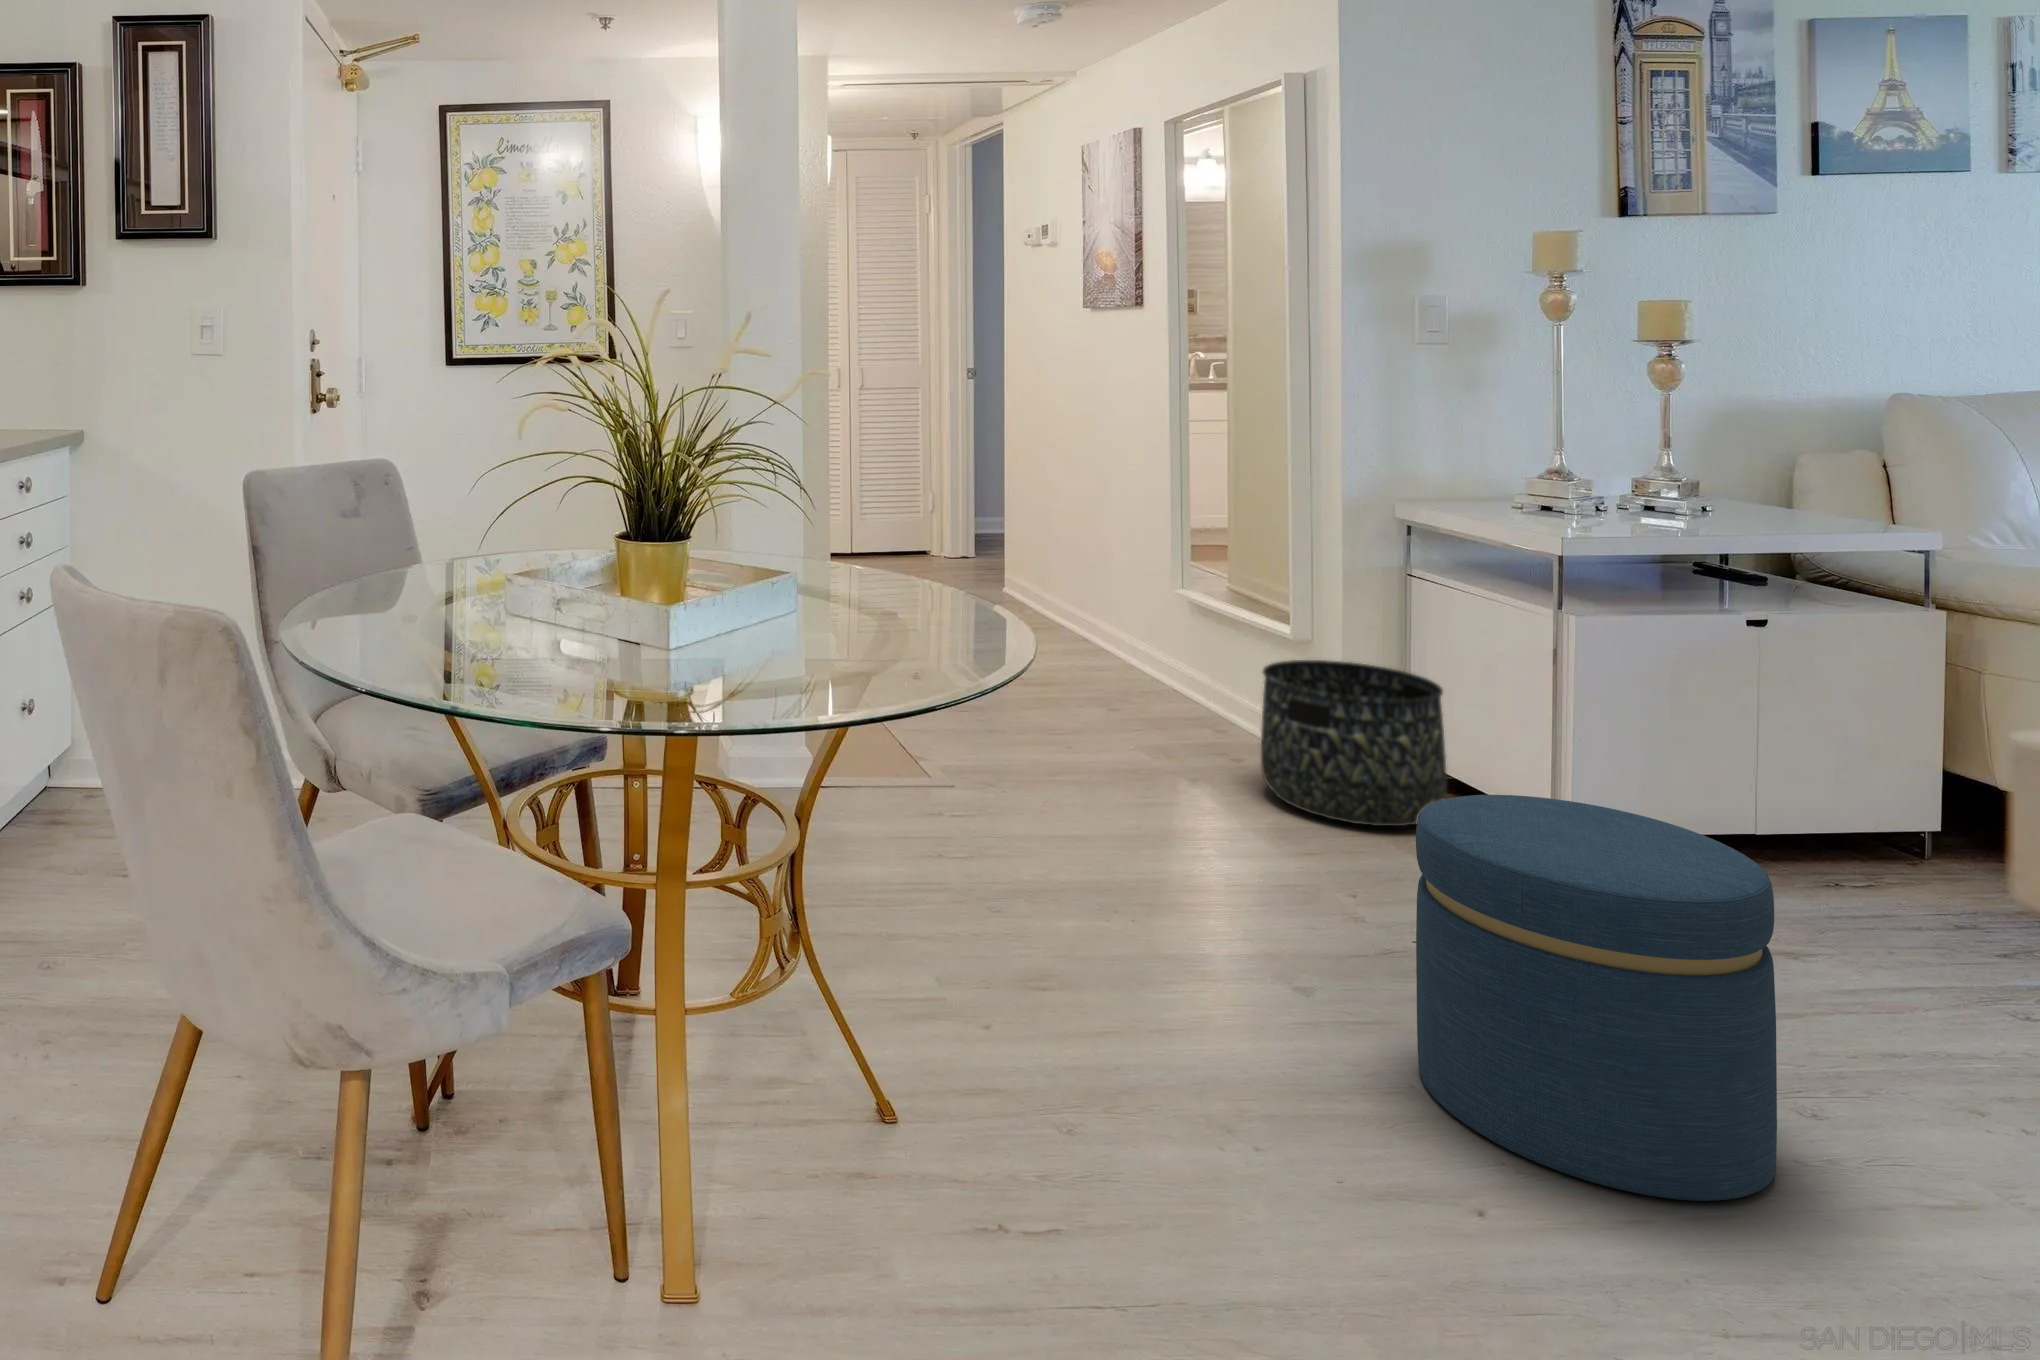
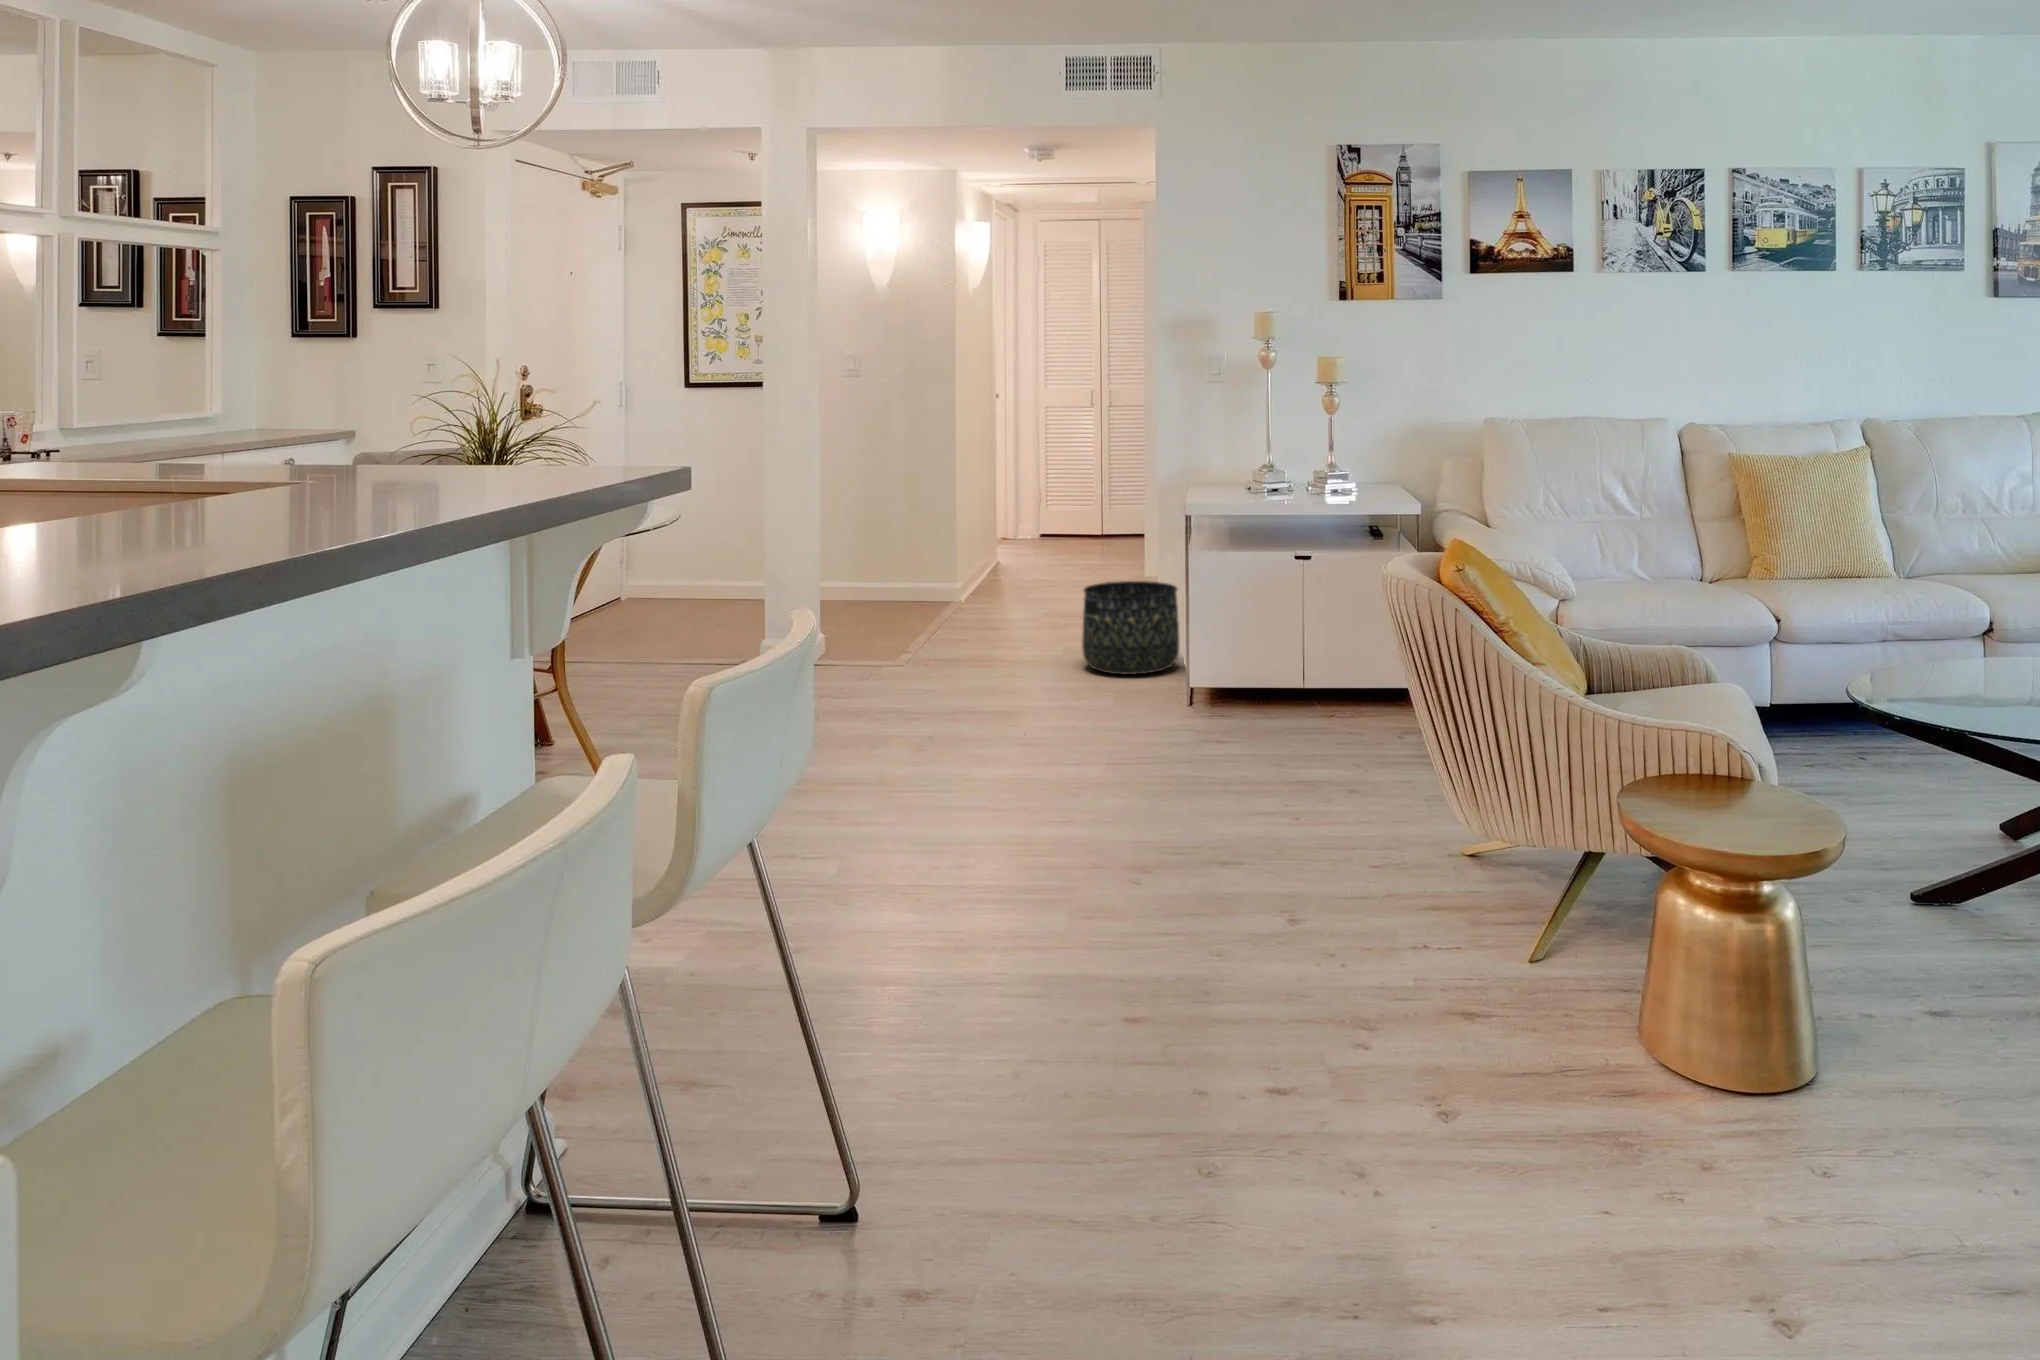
ottoman: present [1416,795,1777,1201] -> none [914,612,1048,773]

